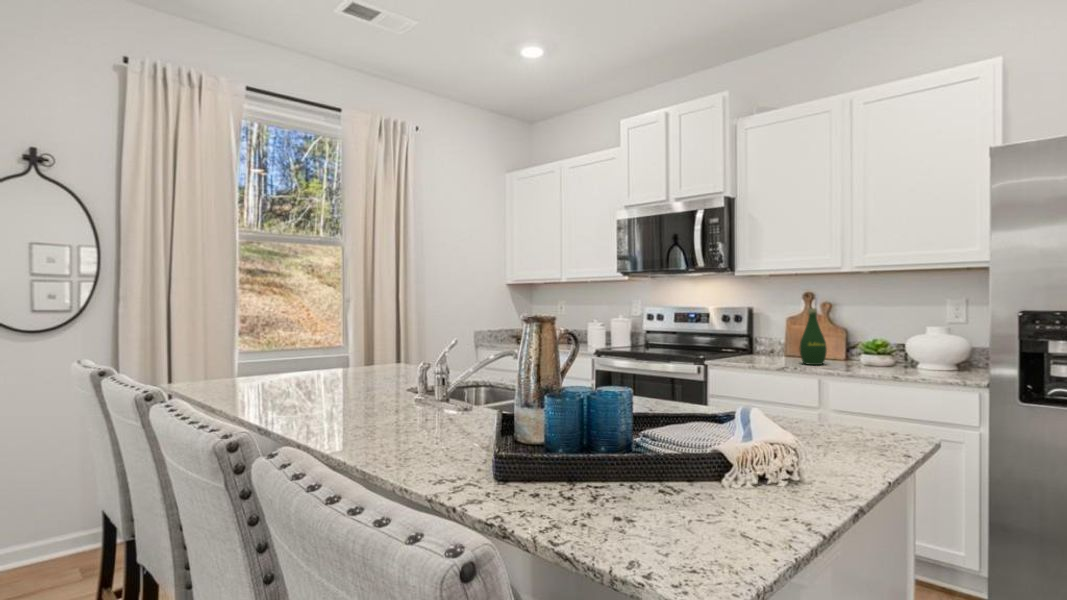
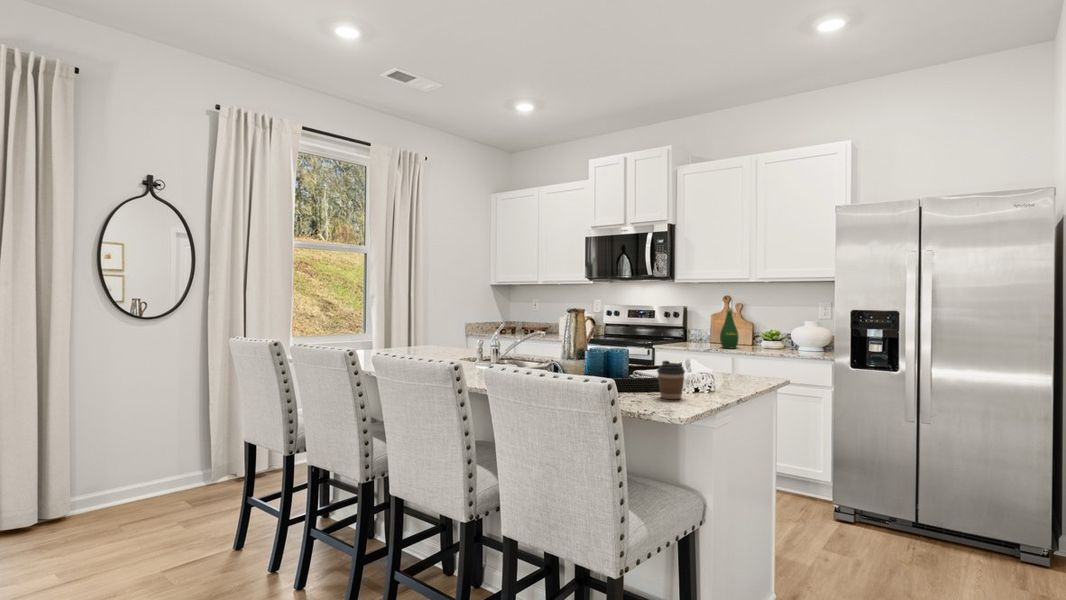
coffee cup: none [671,420,733,510] -> present [657,361,685,399]

